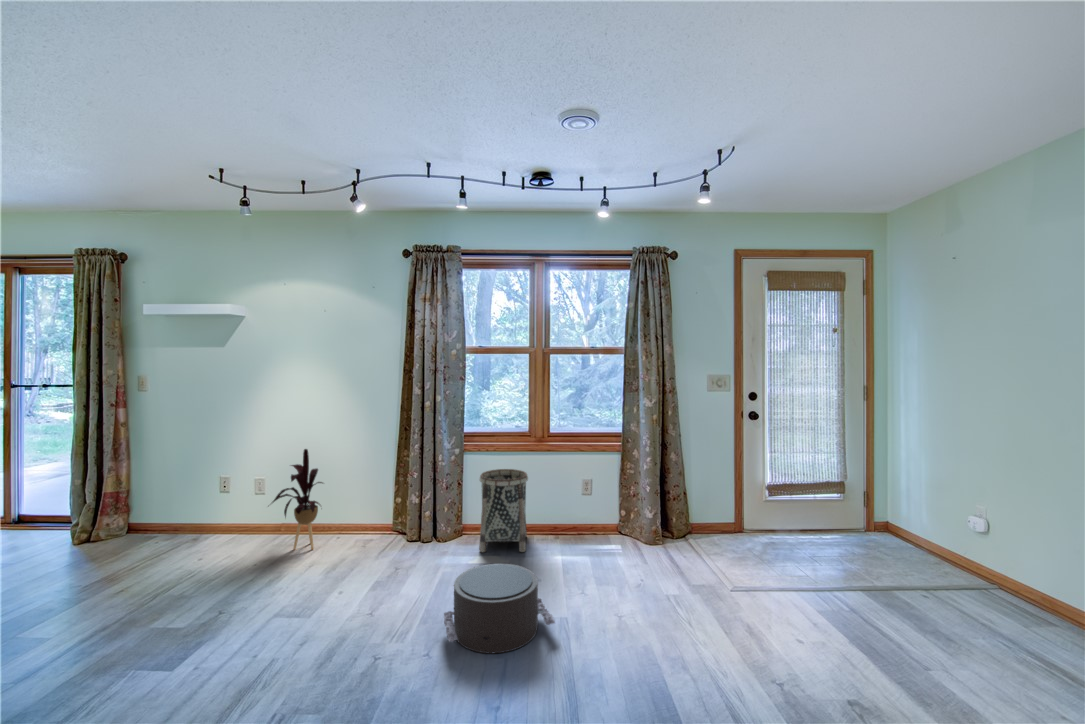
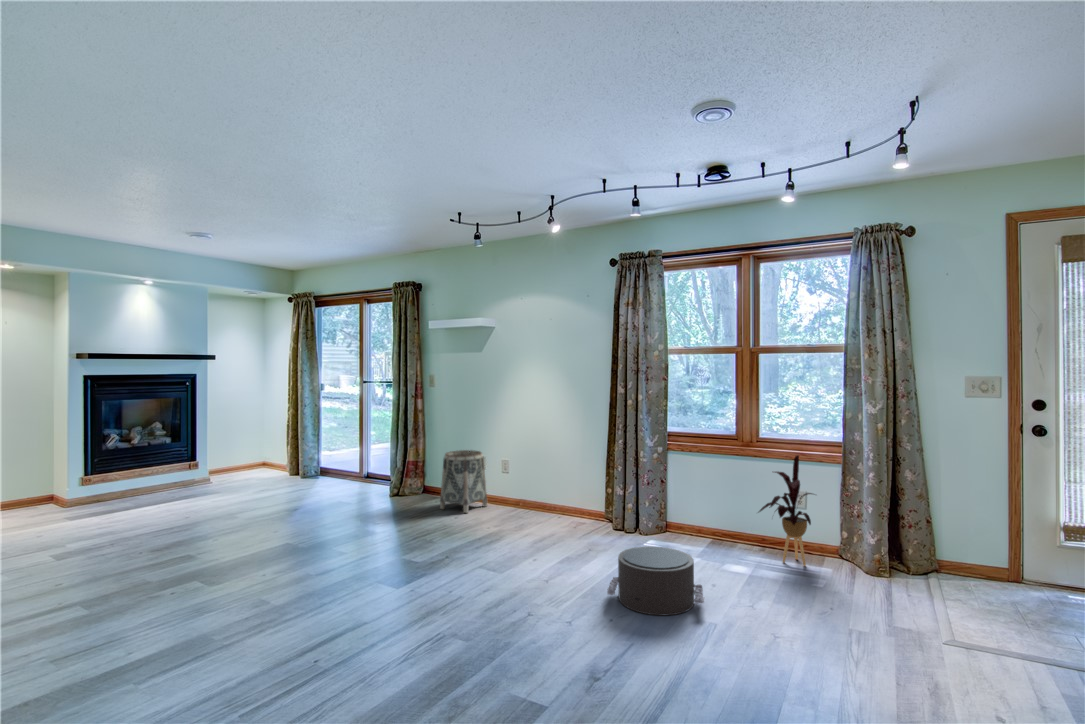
house plant: present [272,449,322,549] -> present [759,455,812,566]
basket: present [479,469,528,552] -> present [440,450,487,513]

